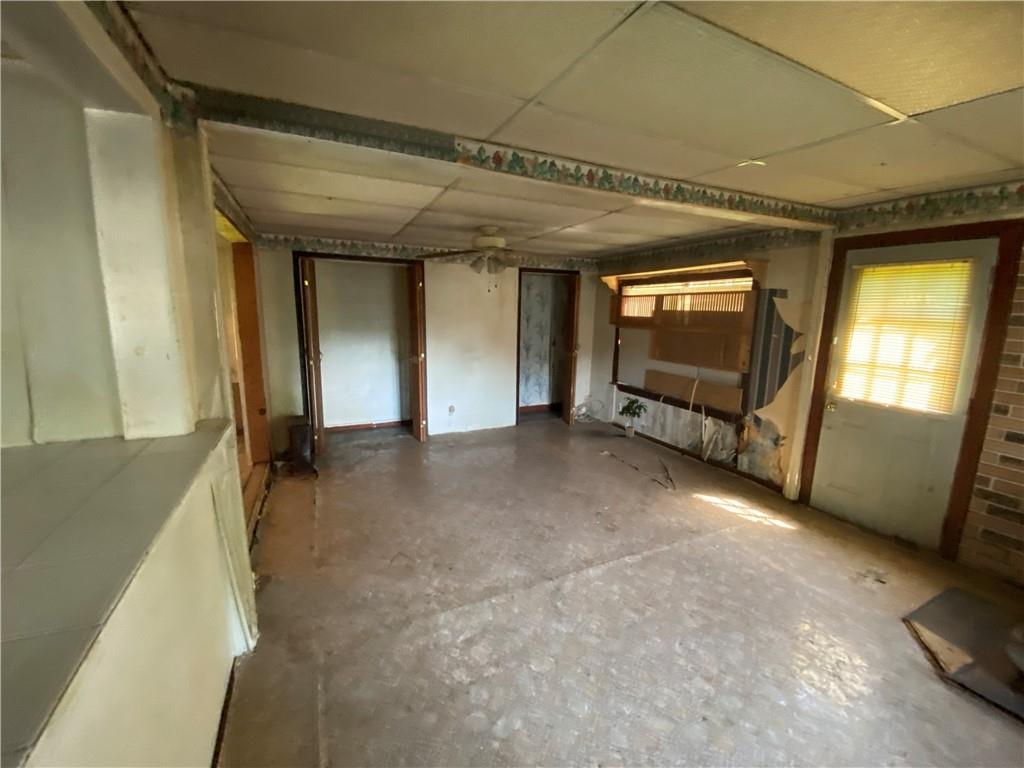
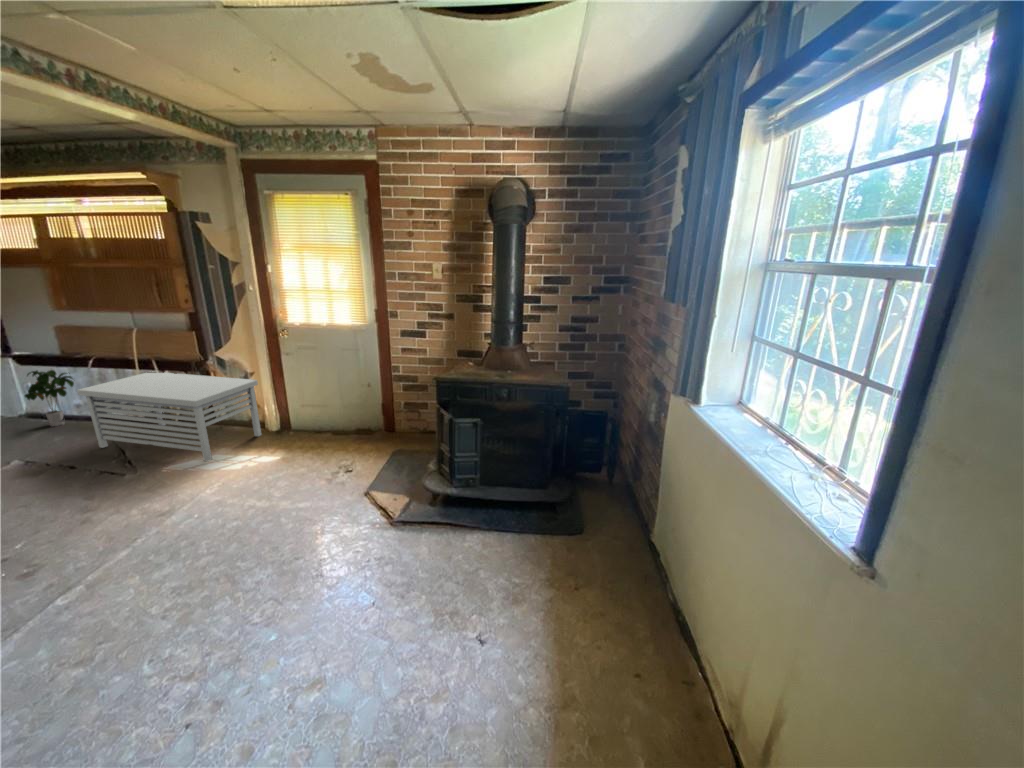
storage bench: none [652,414,789,504] -> present [77,372,261,461]

